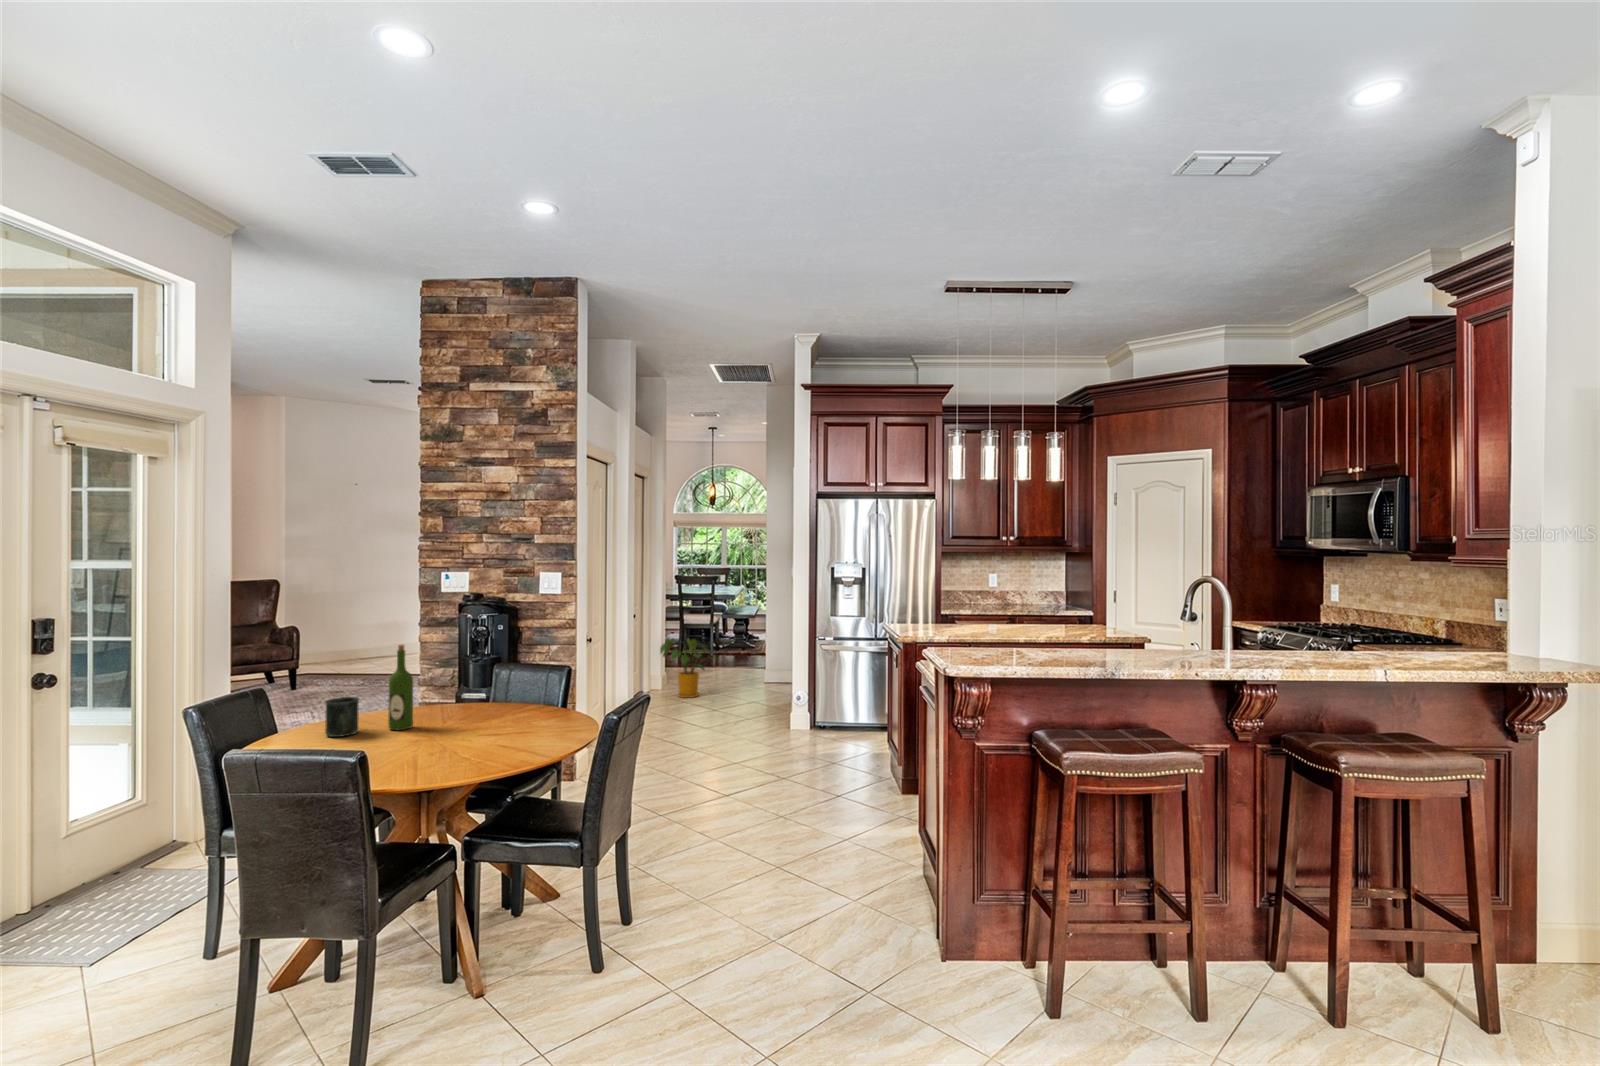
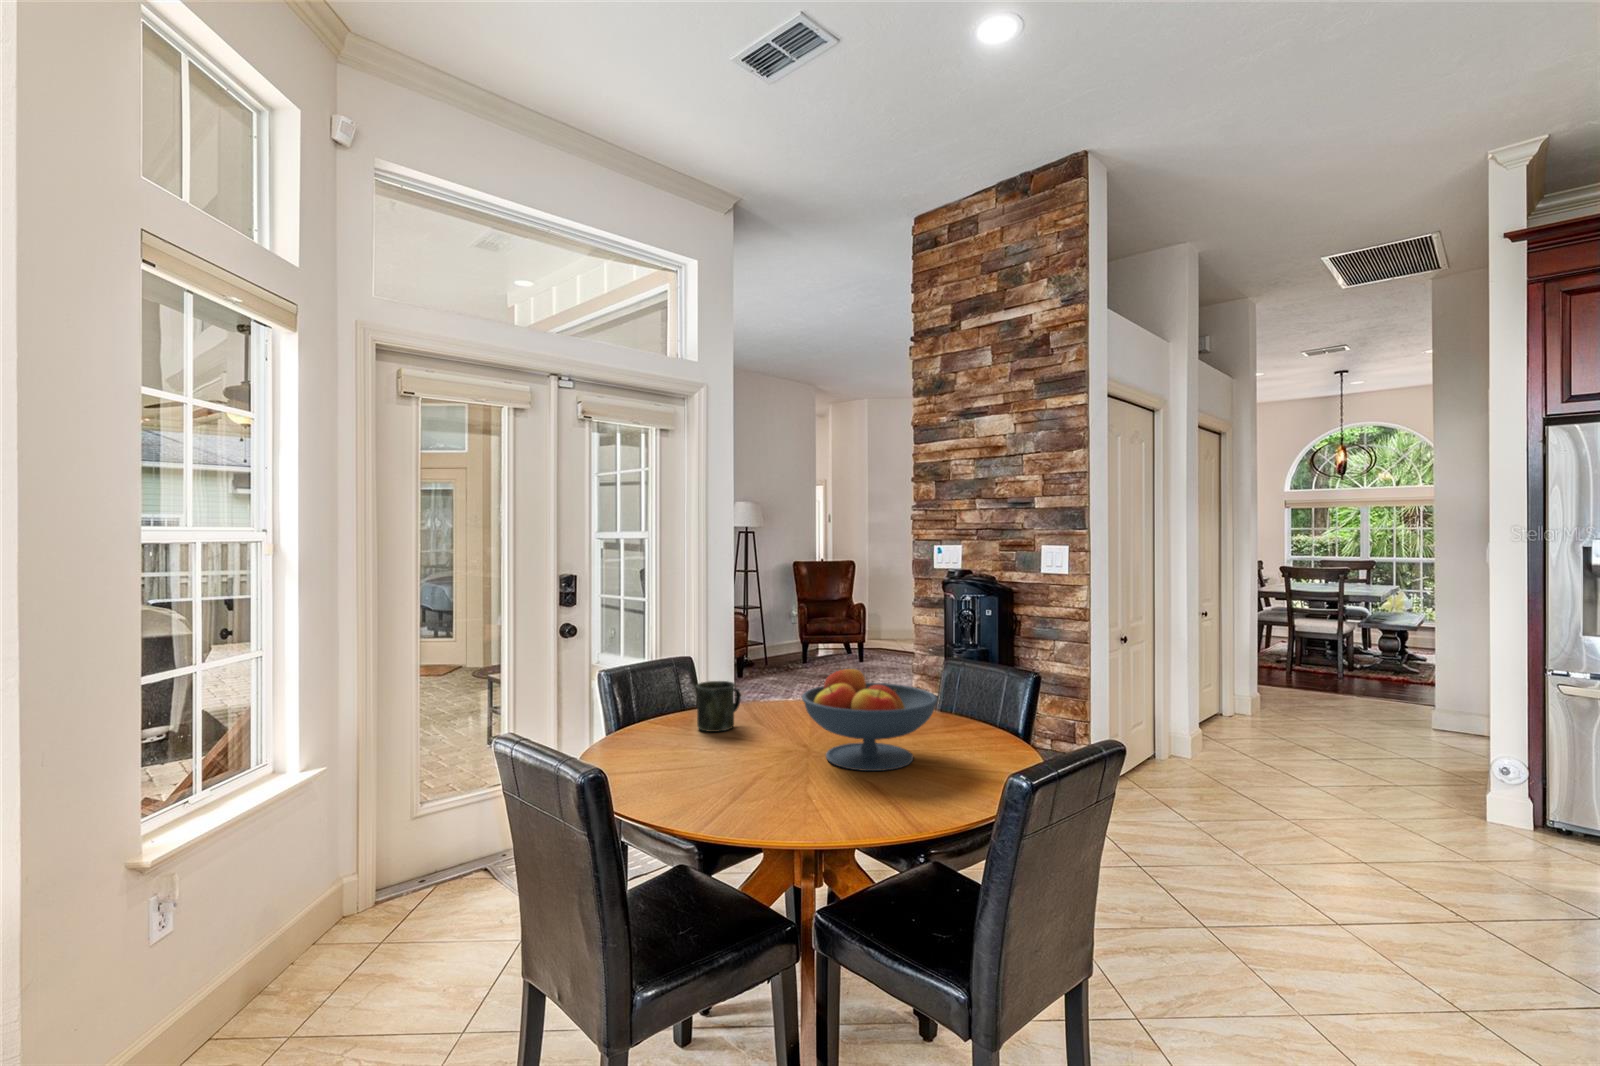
house plant: present [660,639,716,698] -> none [1250,647,1343,731]
wine bottle: present [388,645,413,730] -> none [765,621,794,735]
fruit bowl: none [441,672,537,736] -> present [802,669,937,771]

